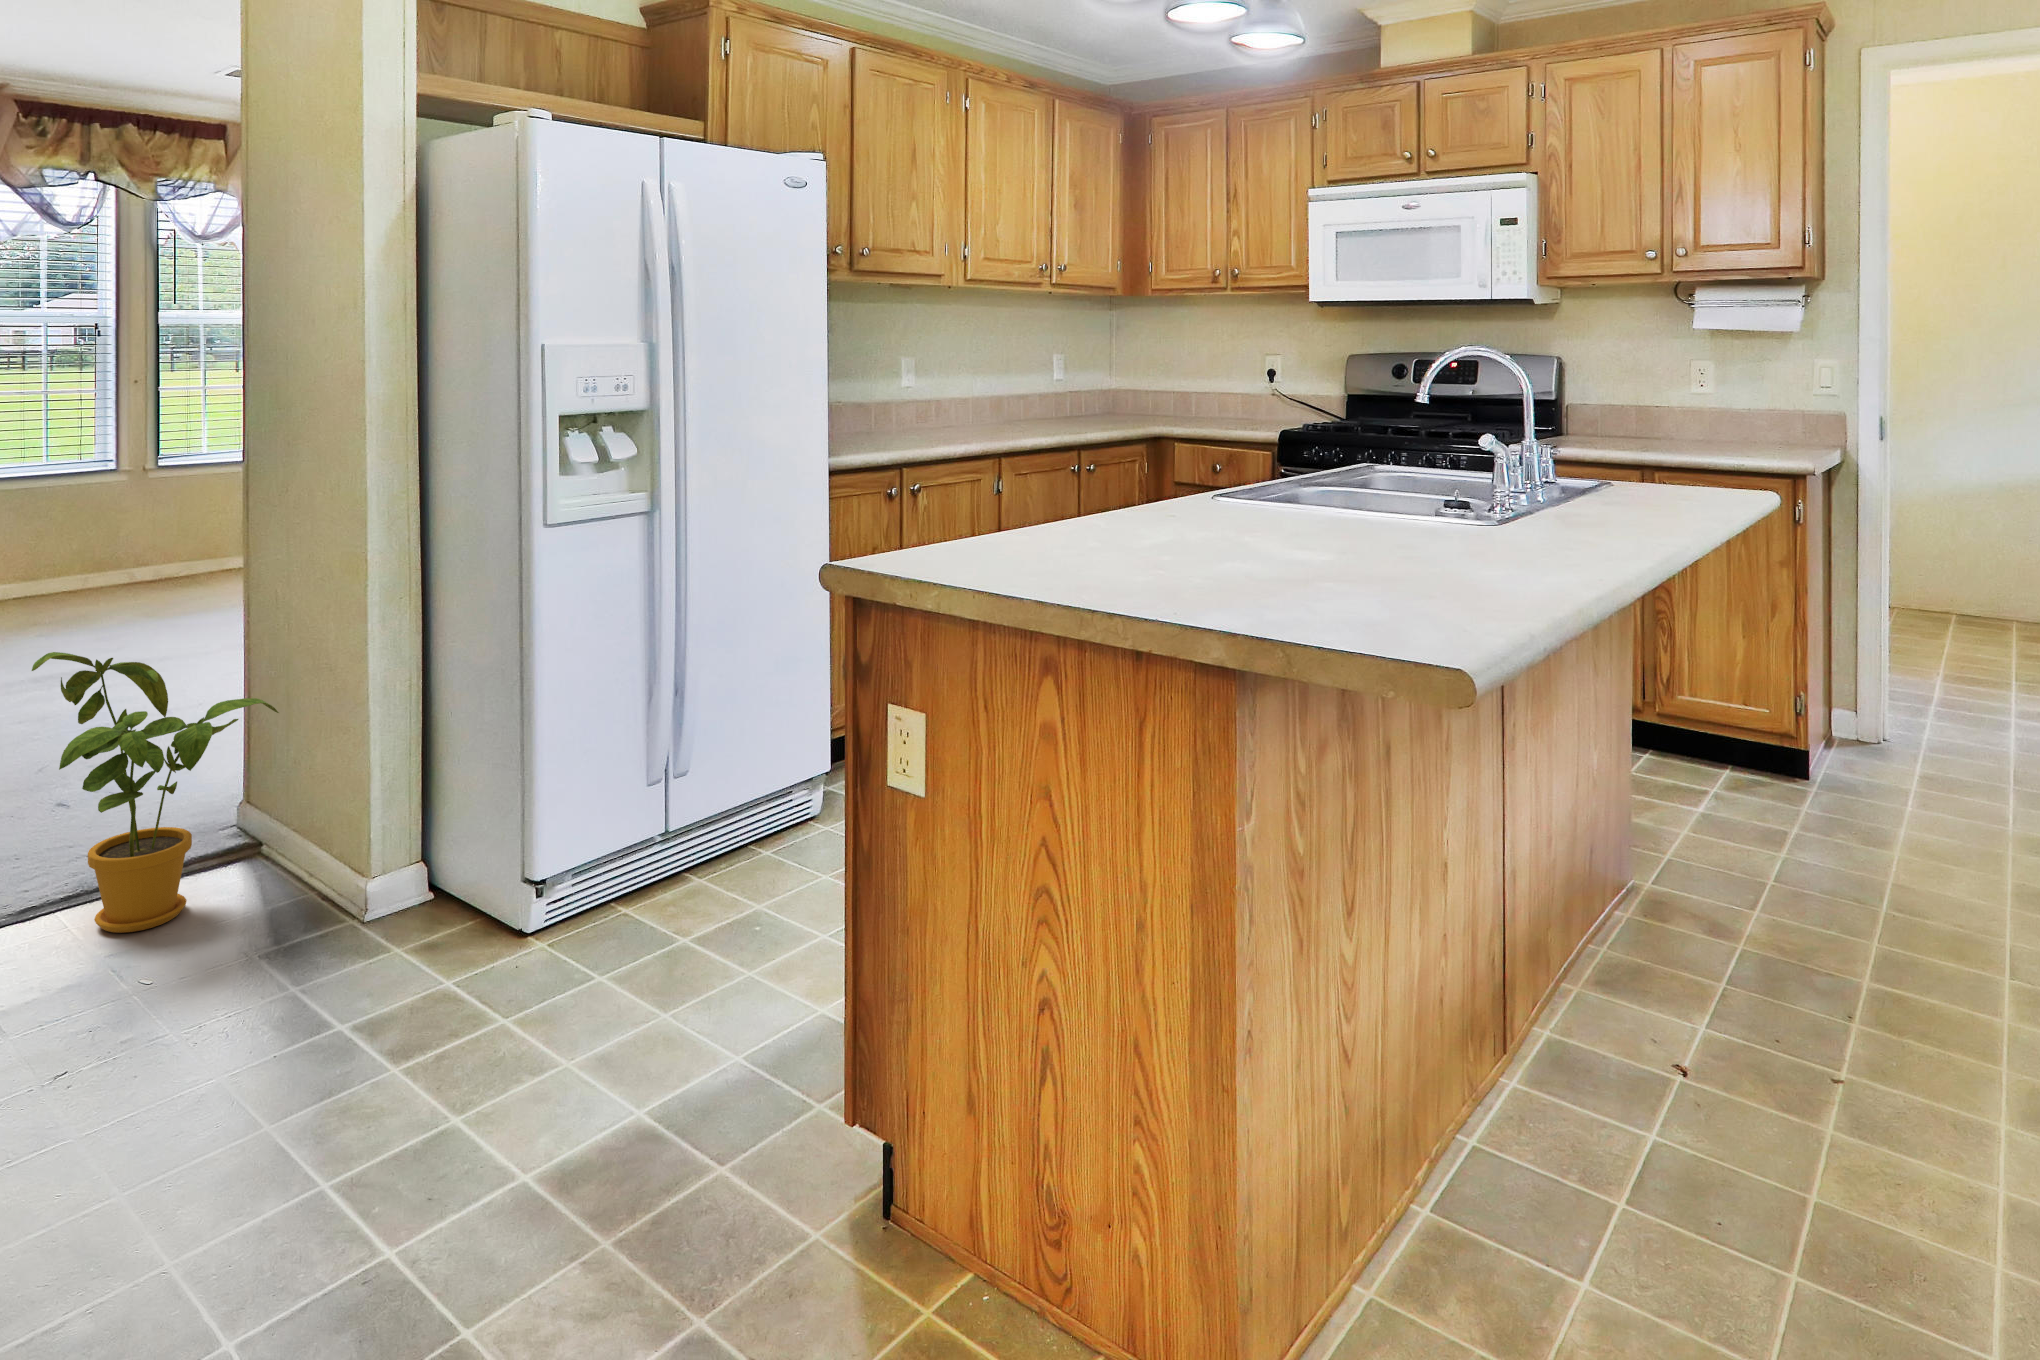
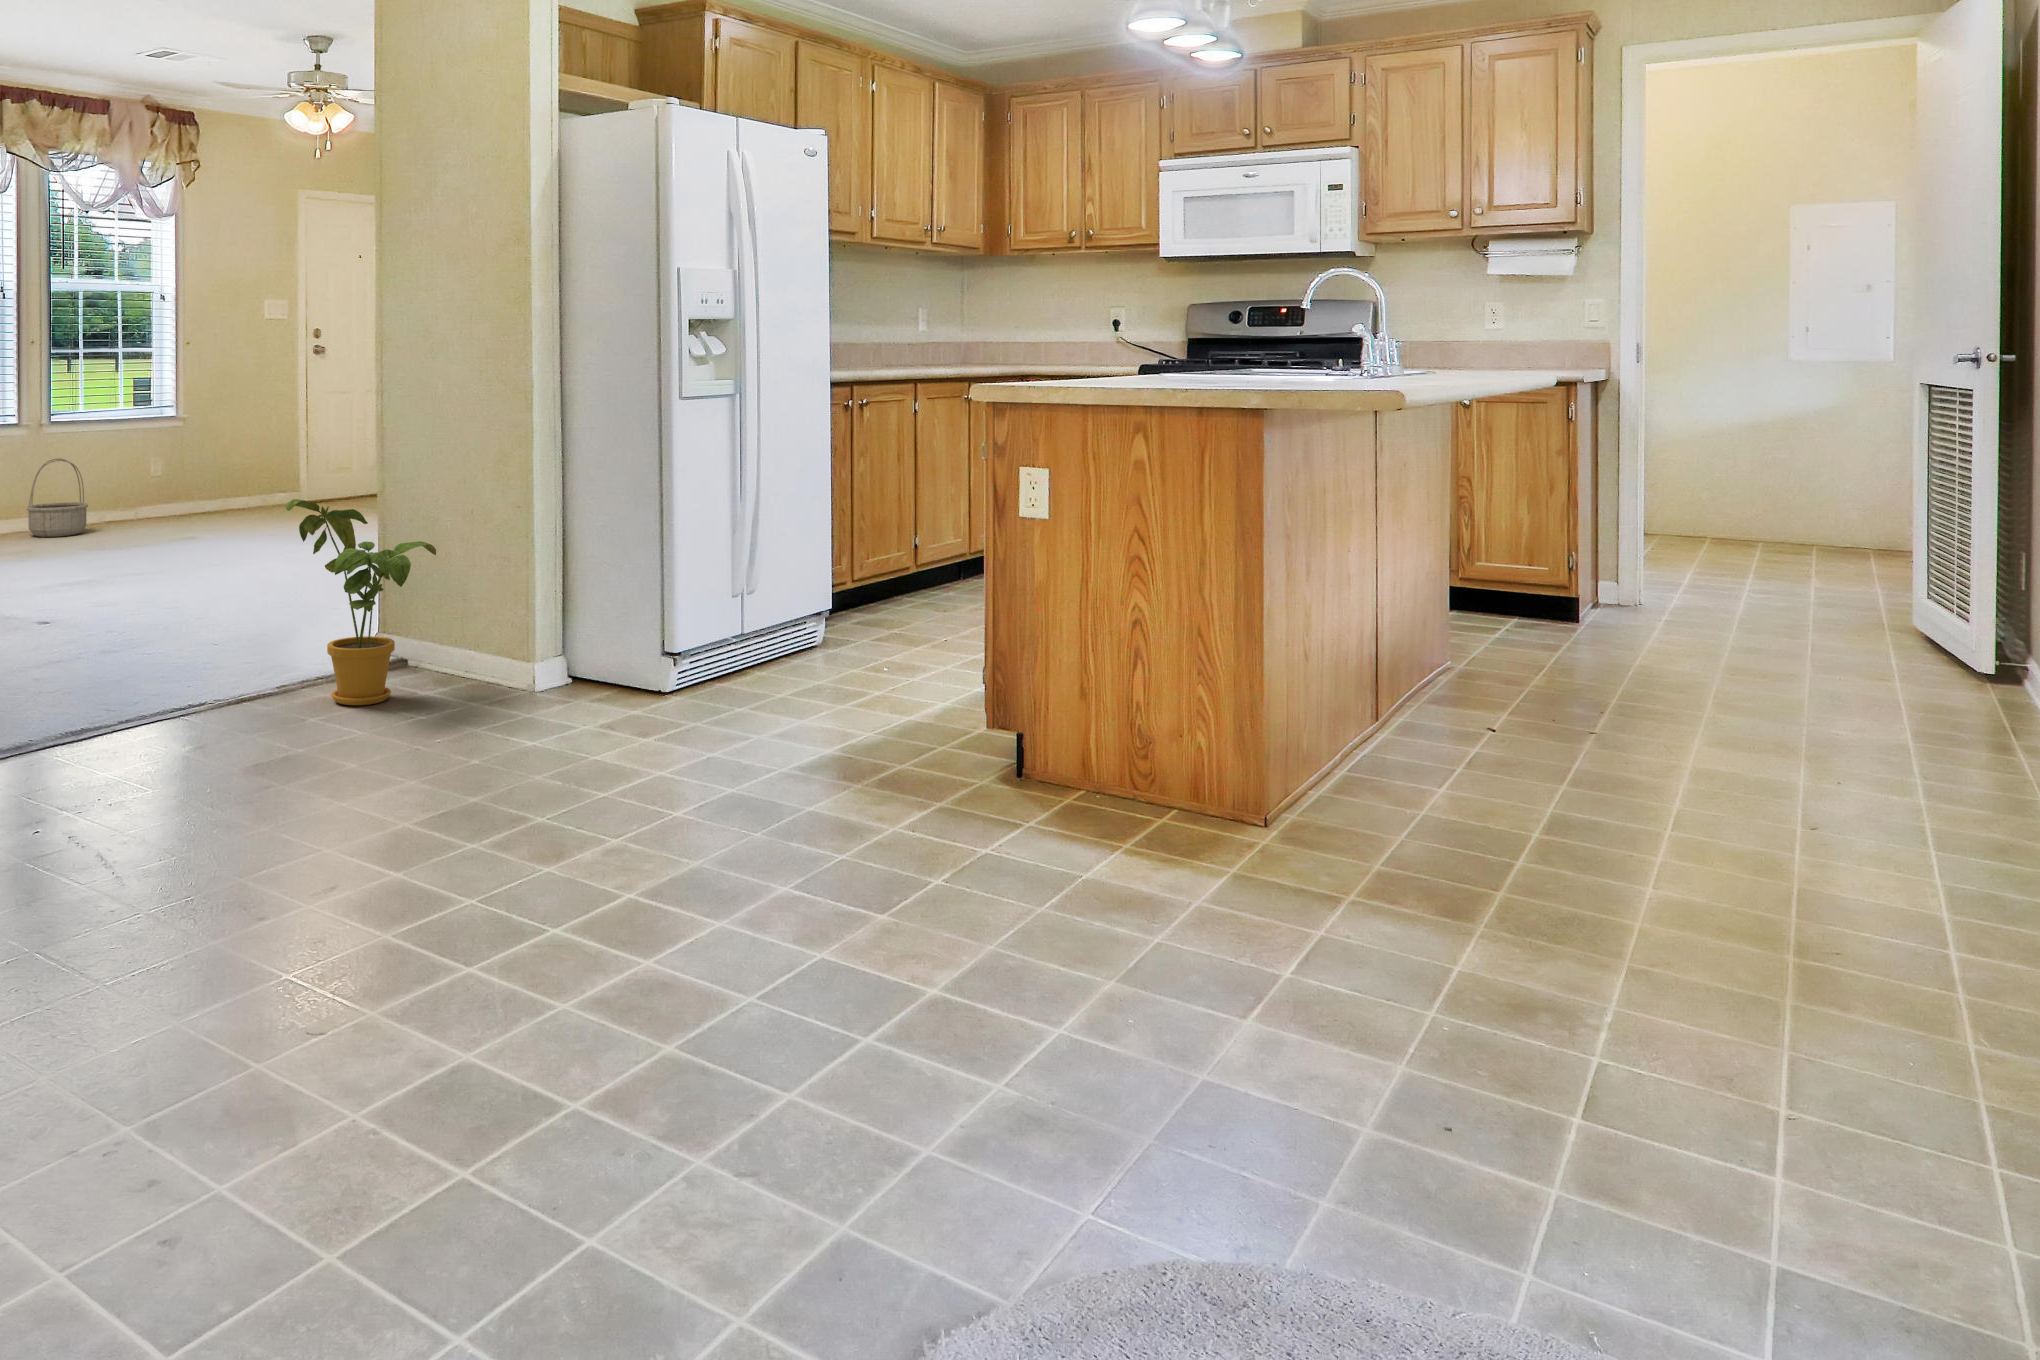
basket: none [121,507,193,592] -> present [27,458,88,537]

